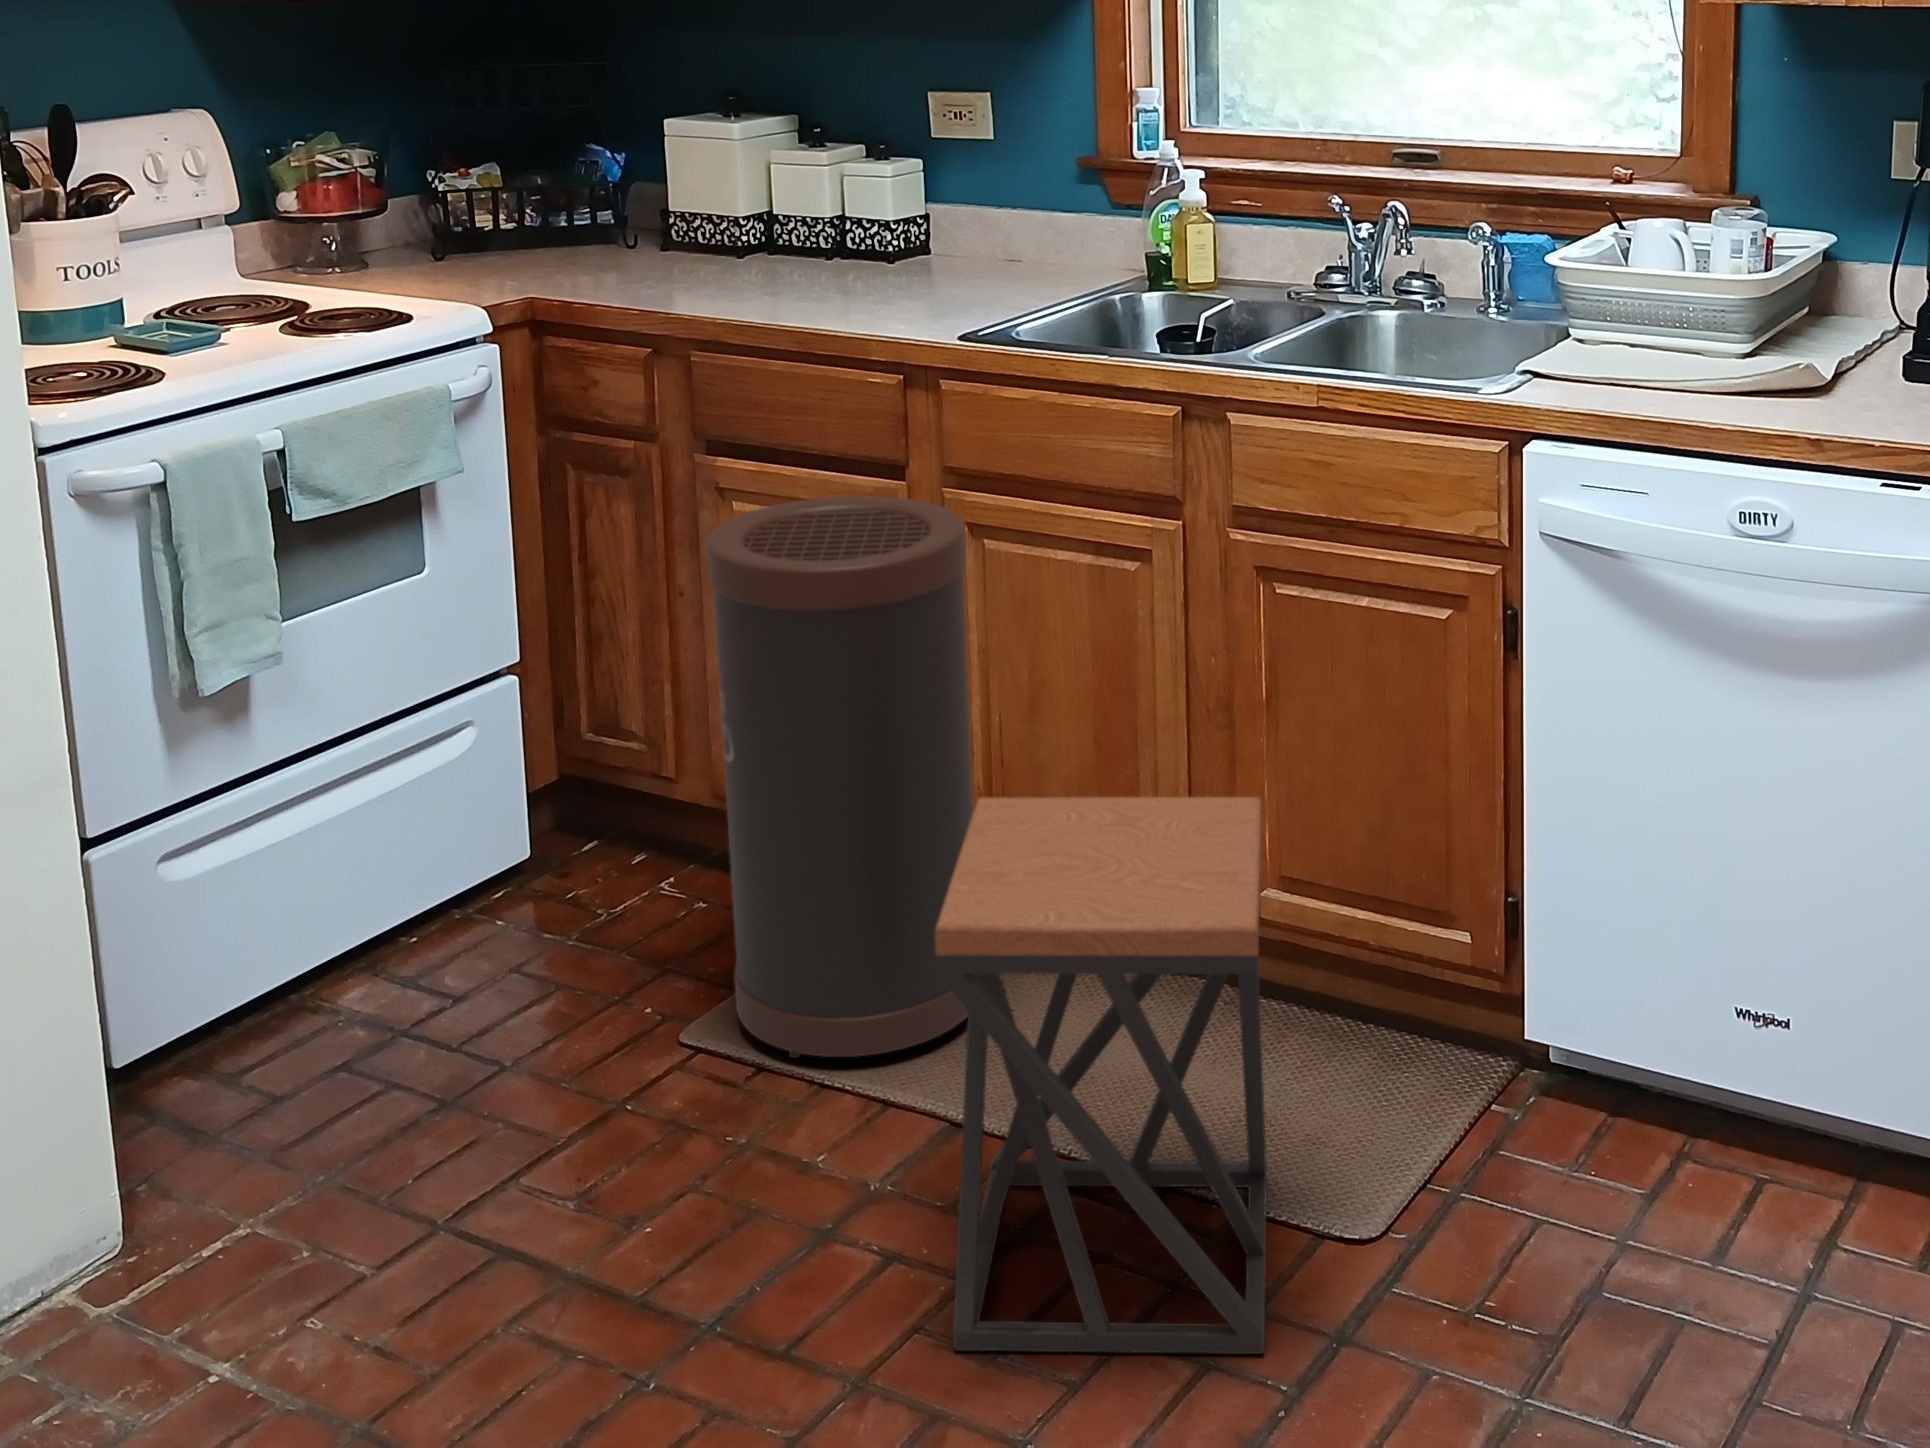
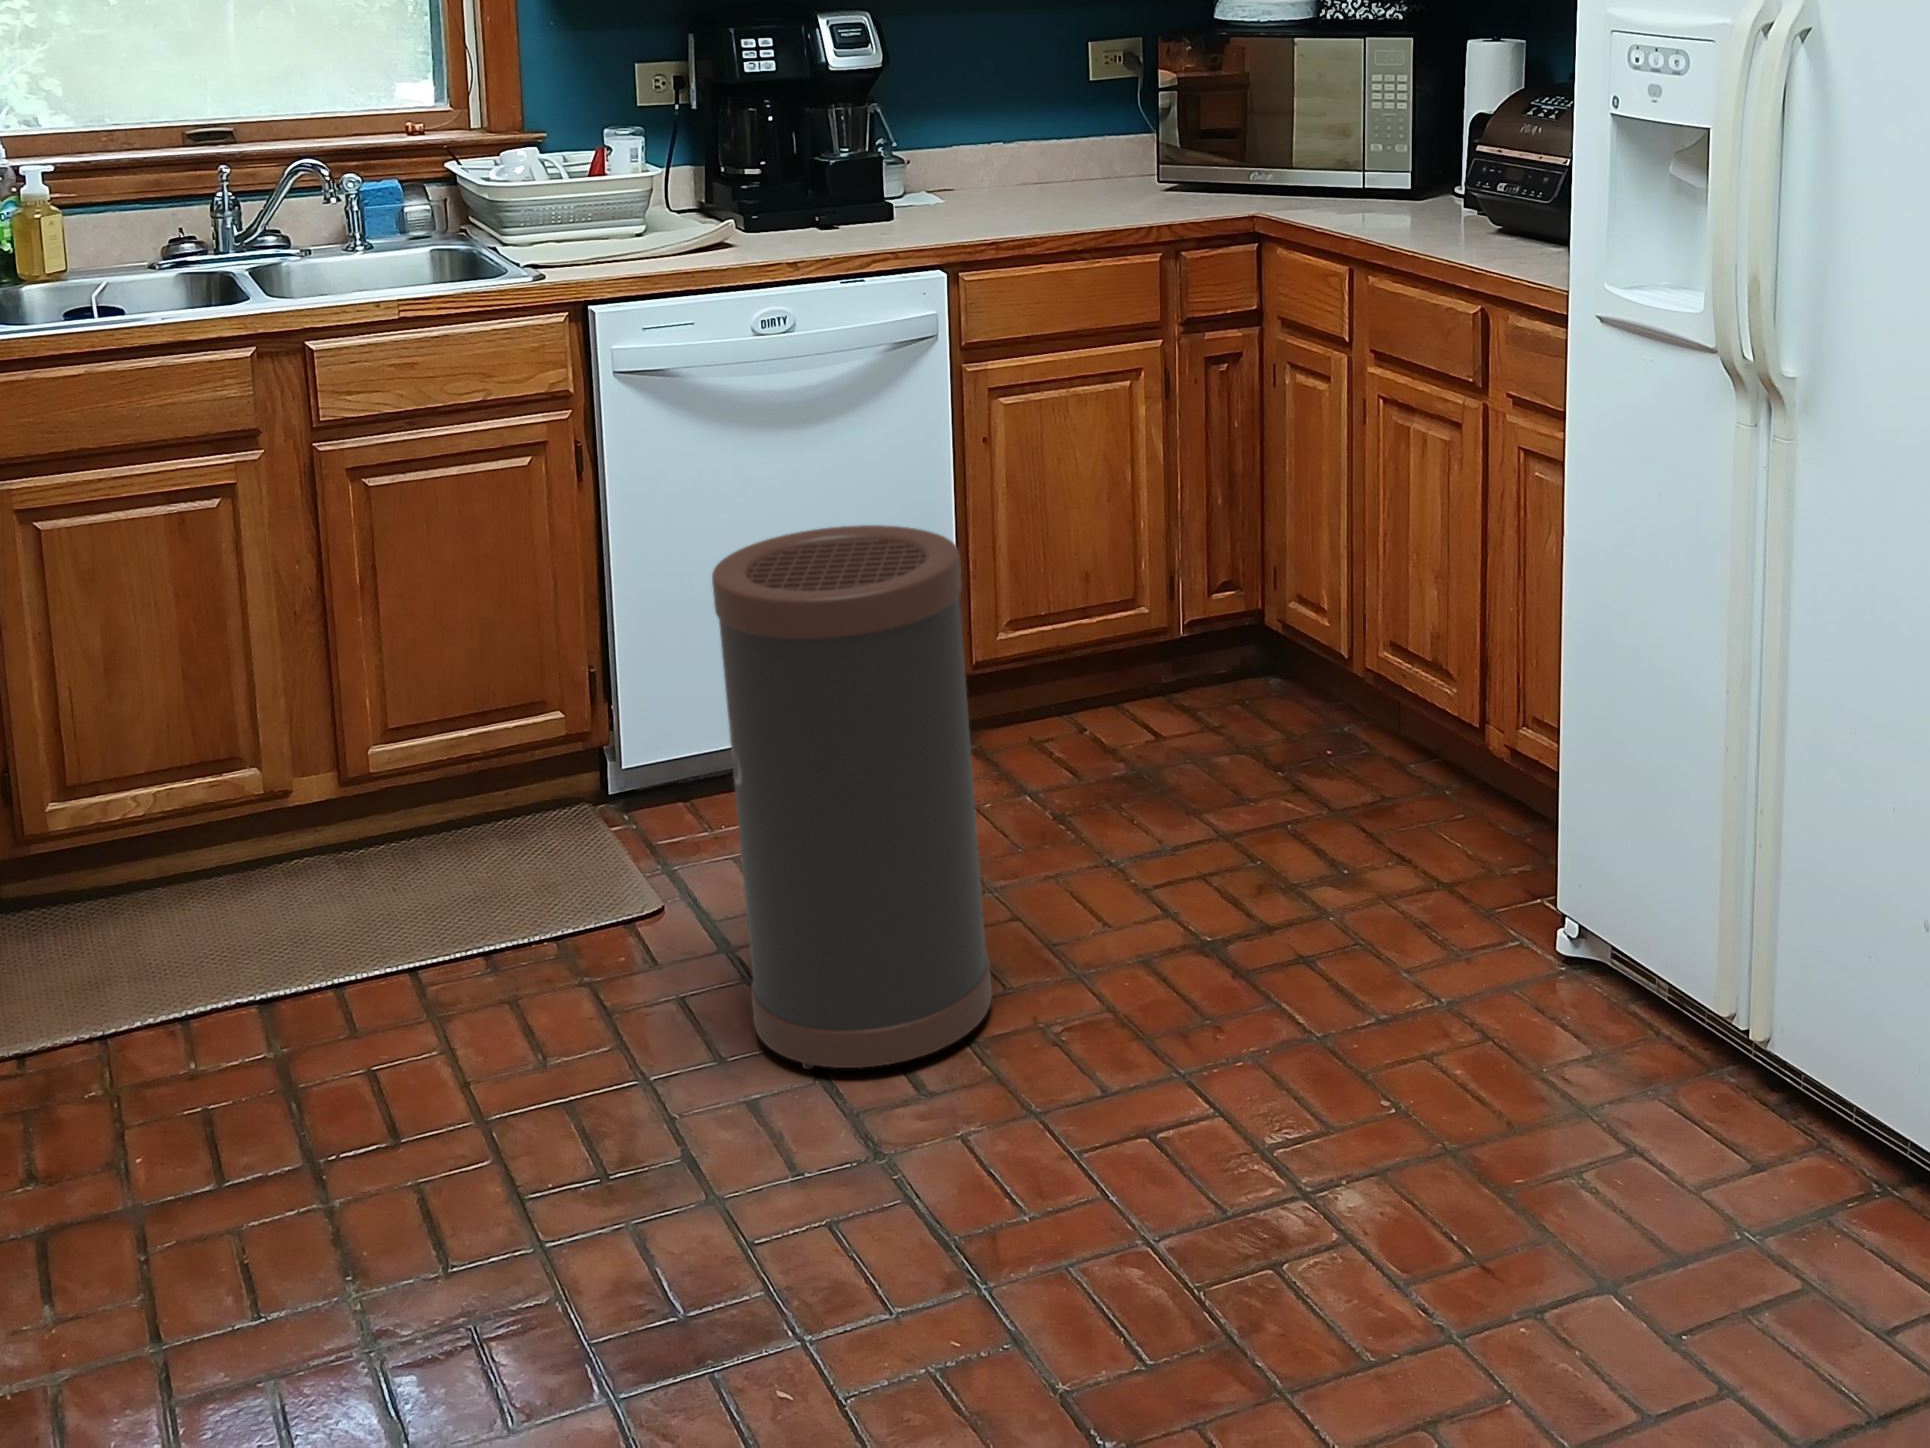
stool: present [935,797,1267,1354] -> none [912,815,1255,1354]

